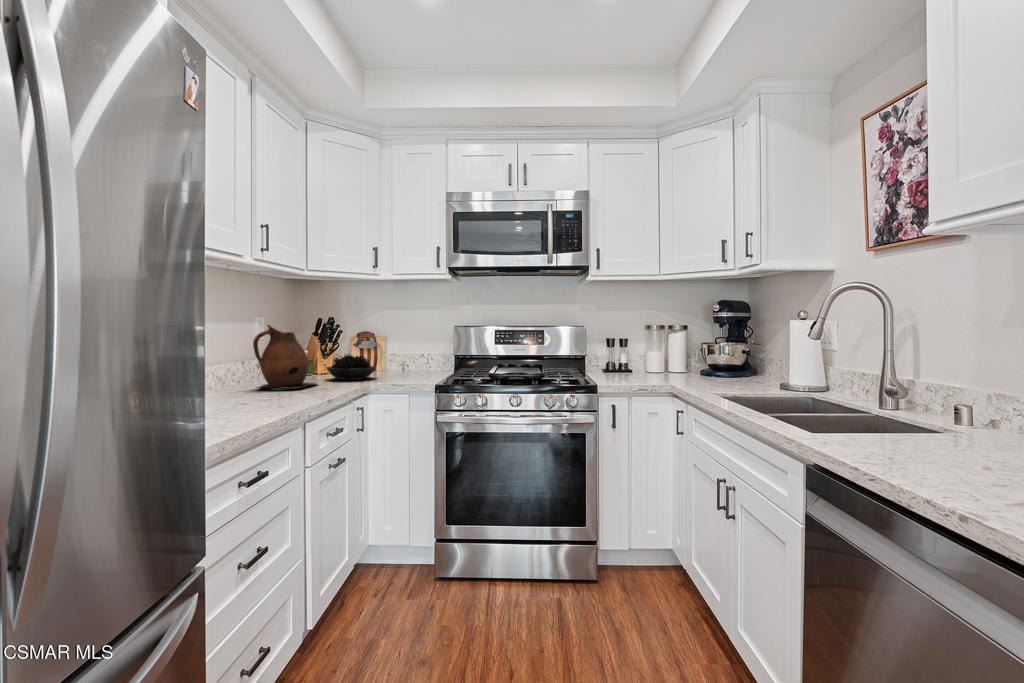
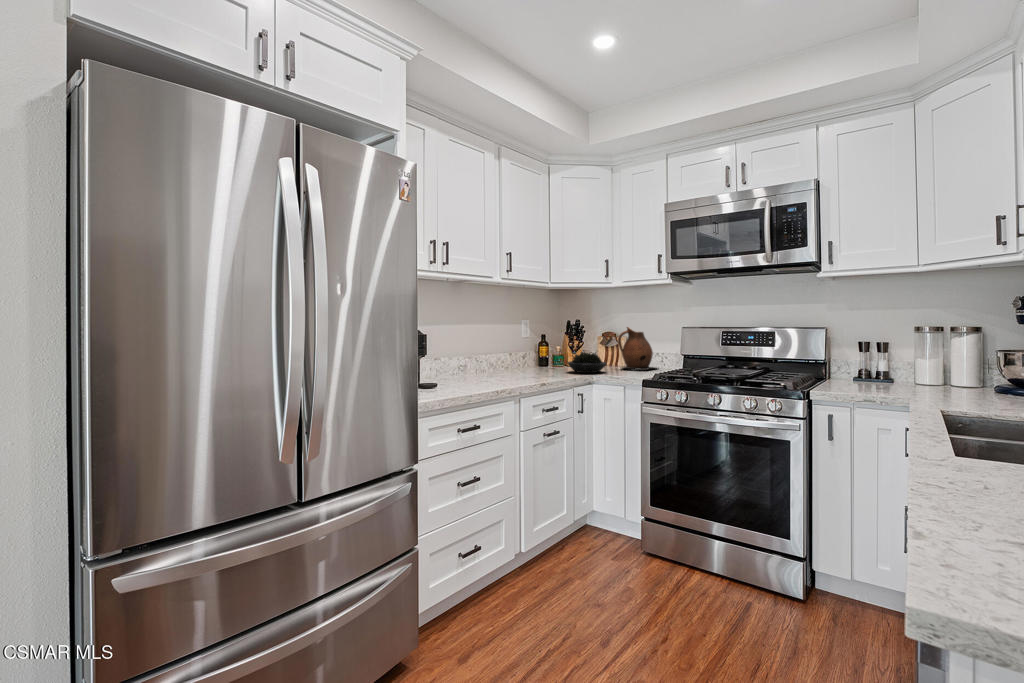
ceramic pitcher: present [253,325,318,389] -> present [618,327,656,370]

